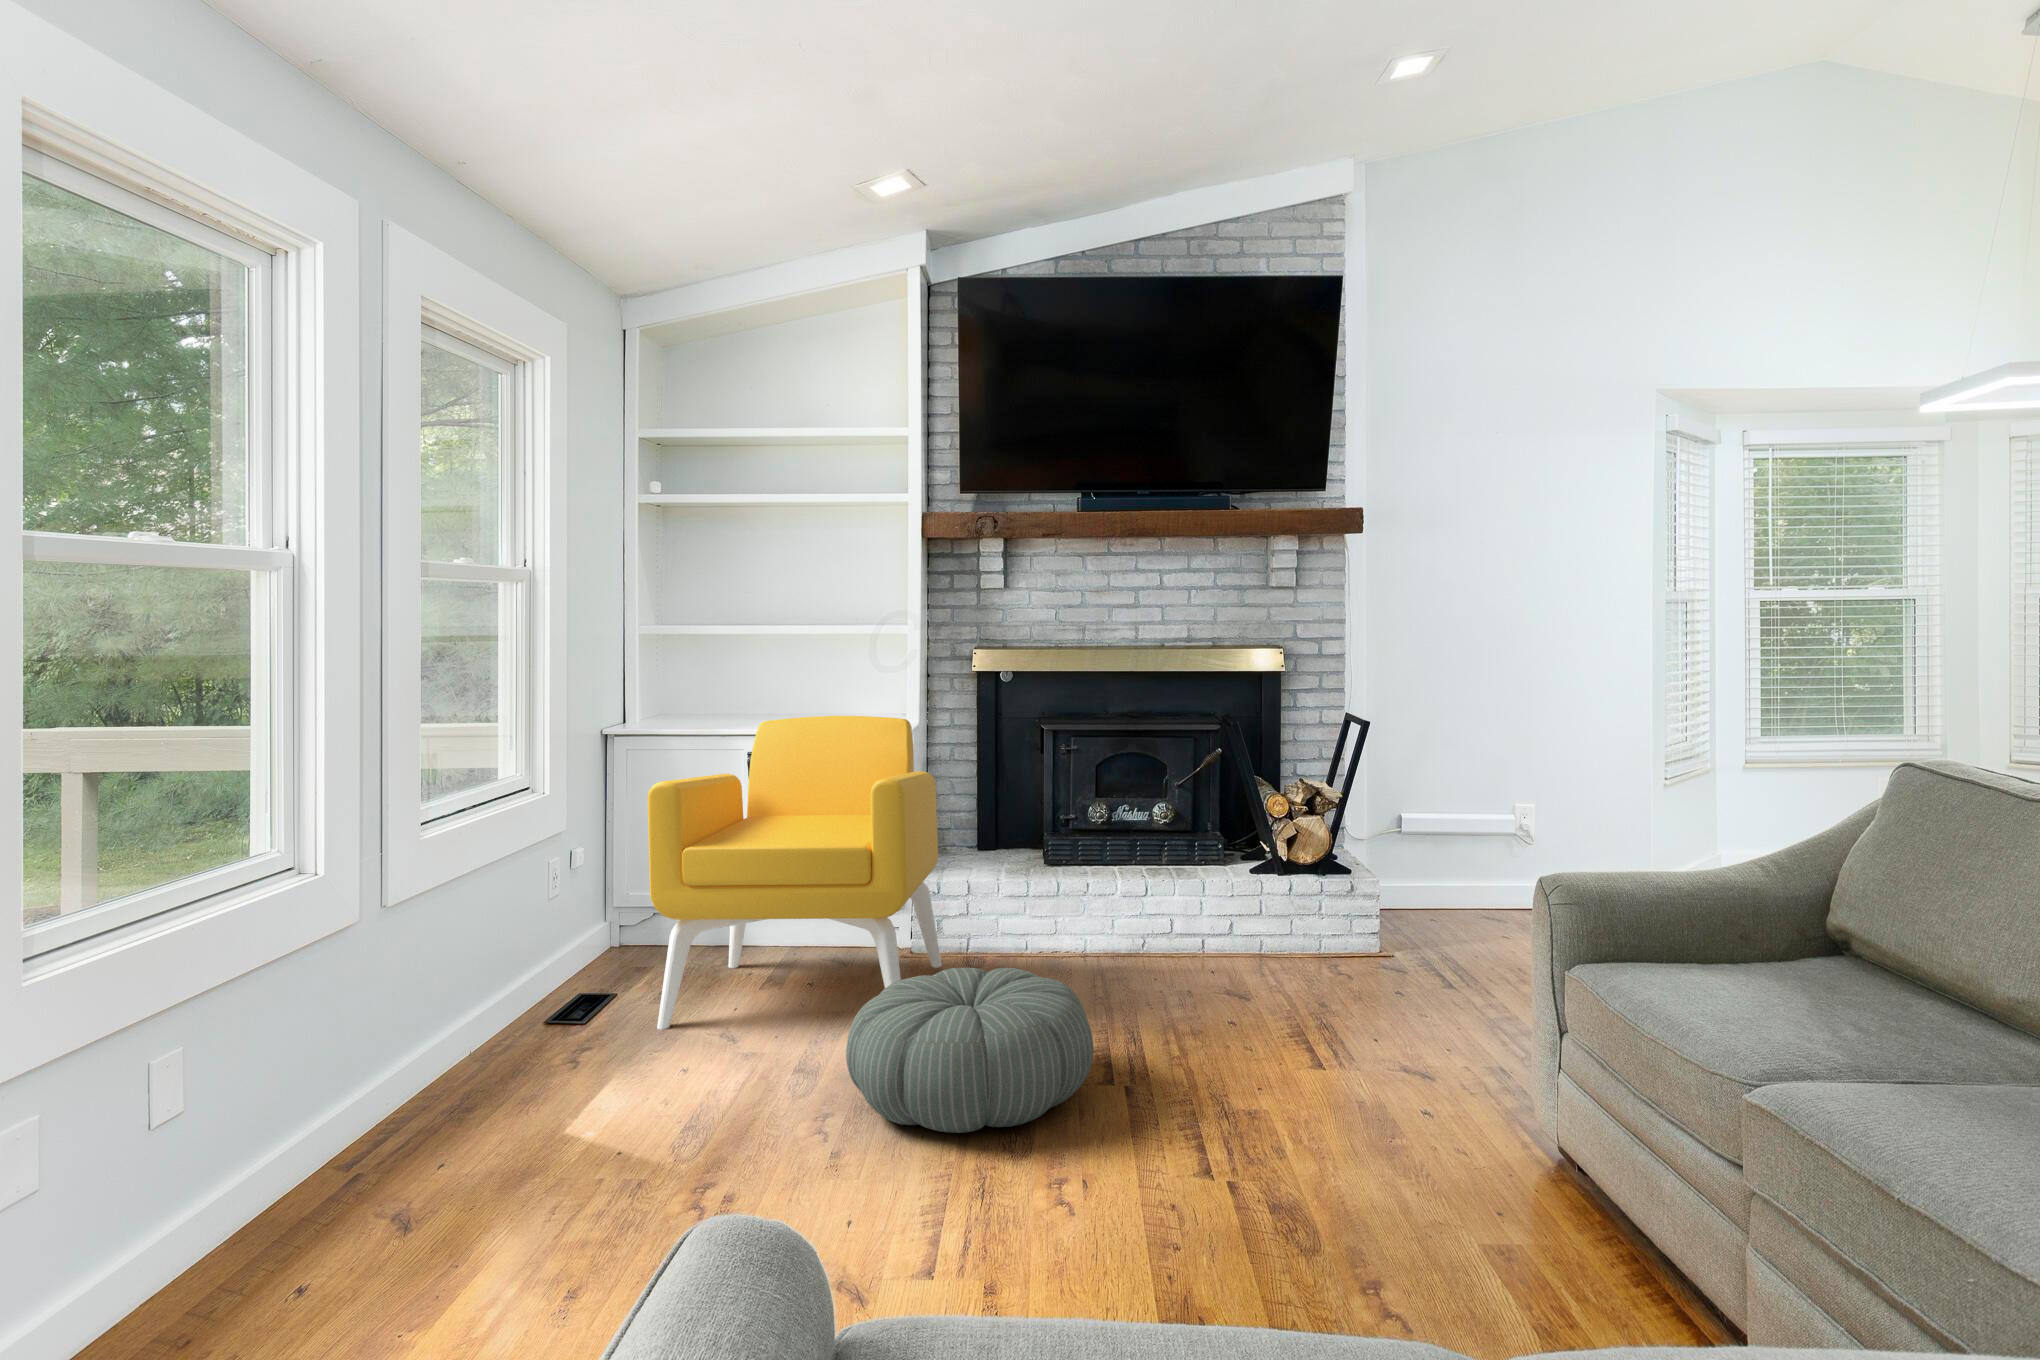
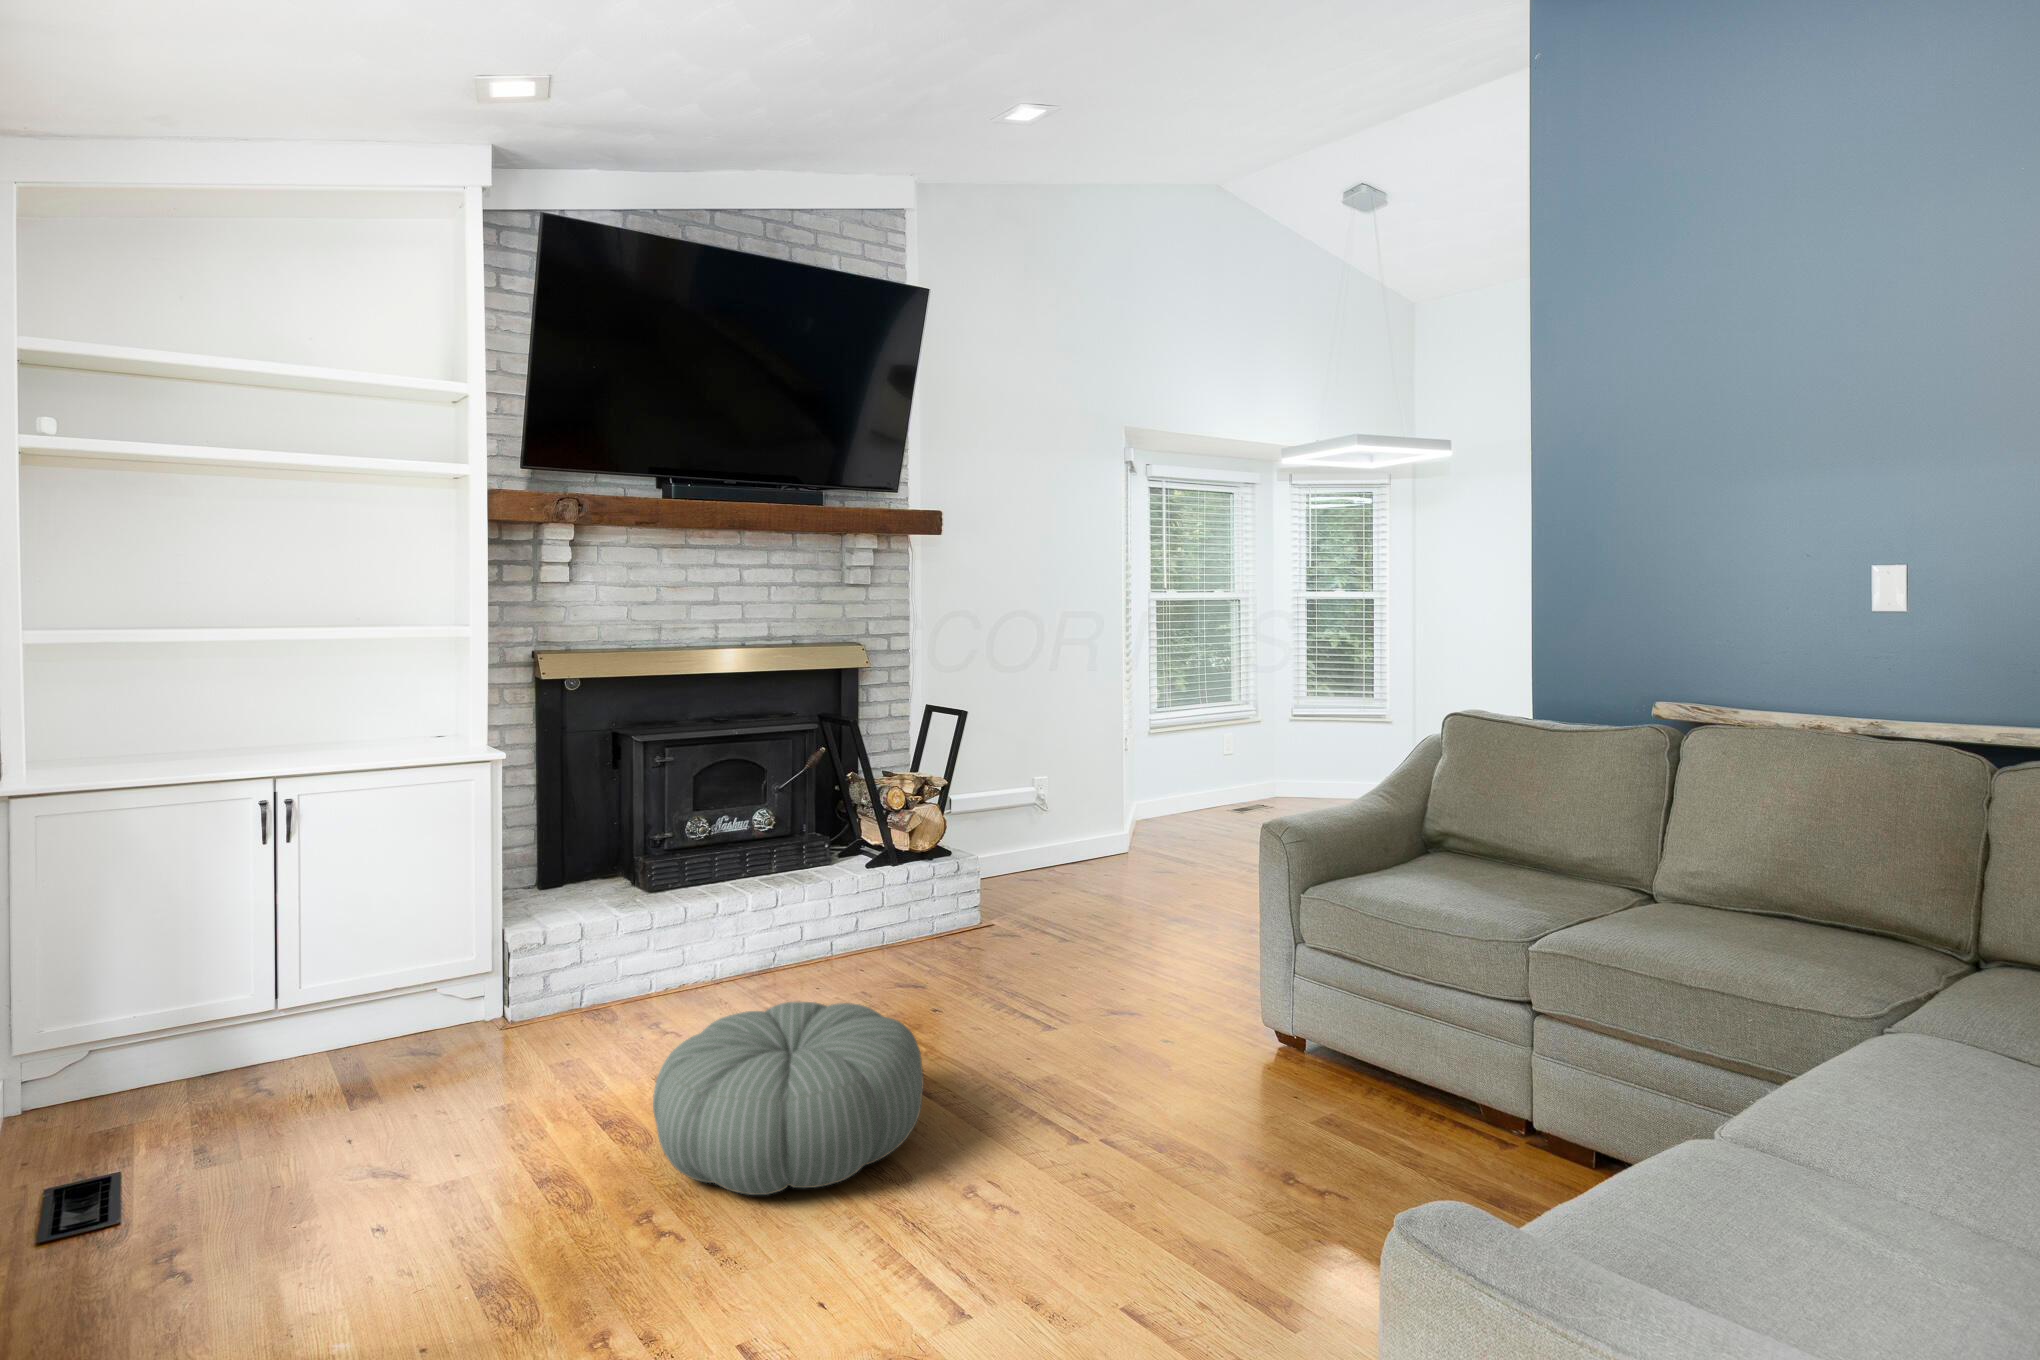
armchair: present [648,716,942,1029] -> none [242,741,628,1198]

